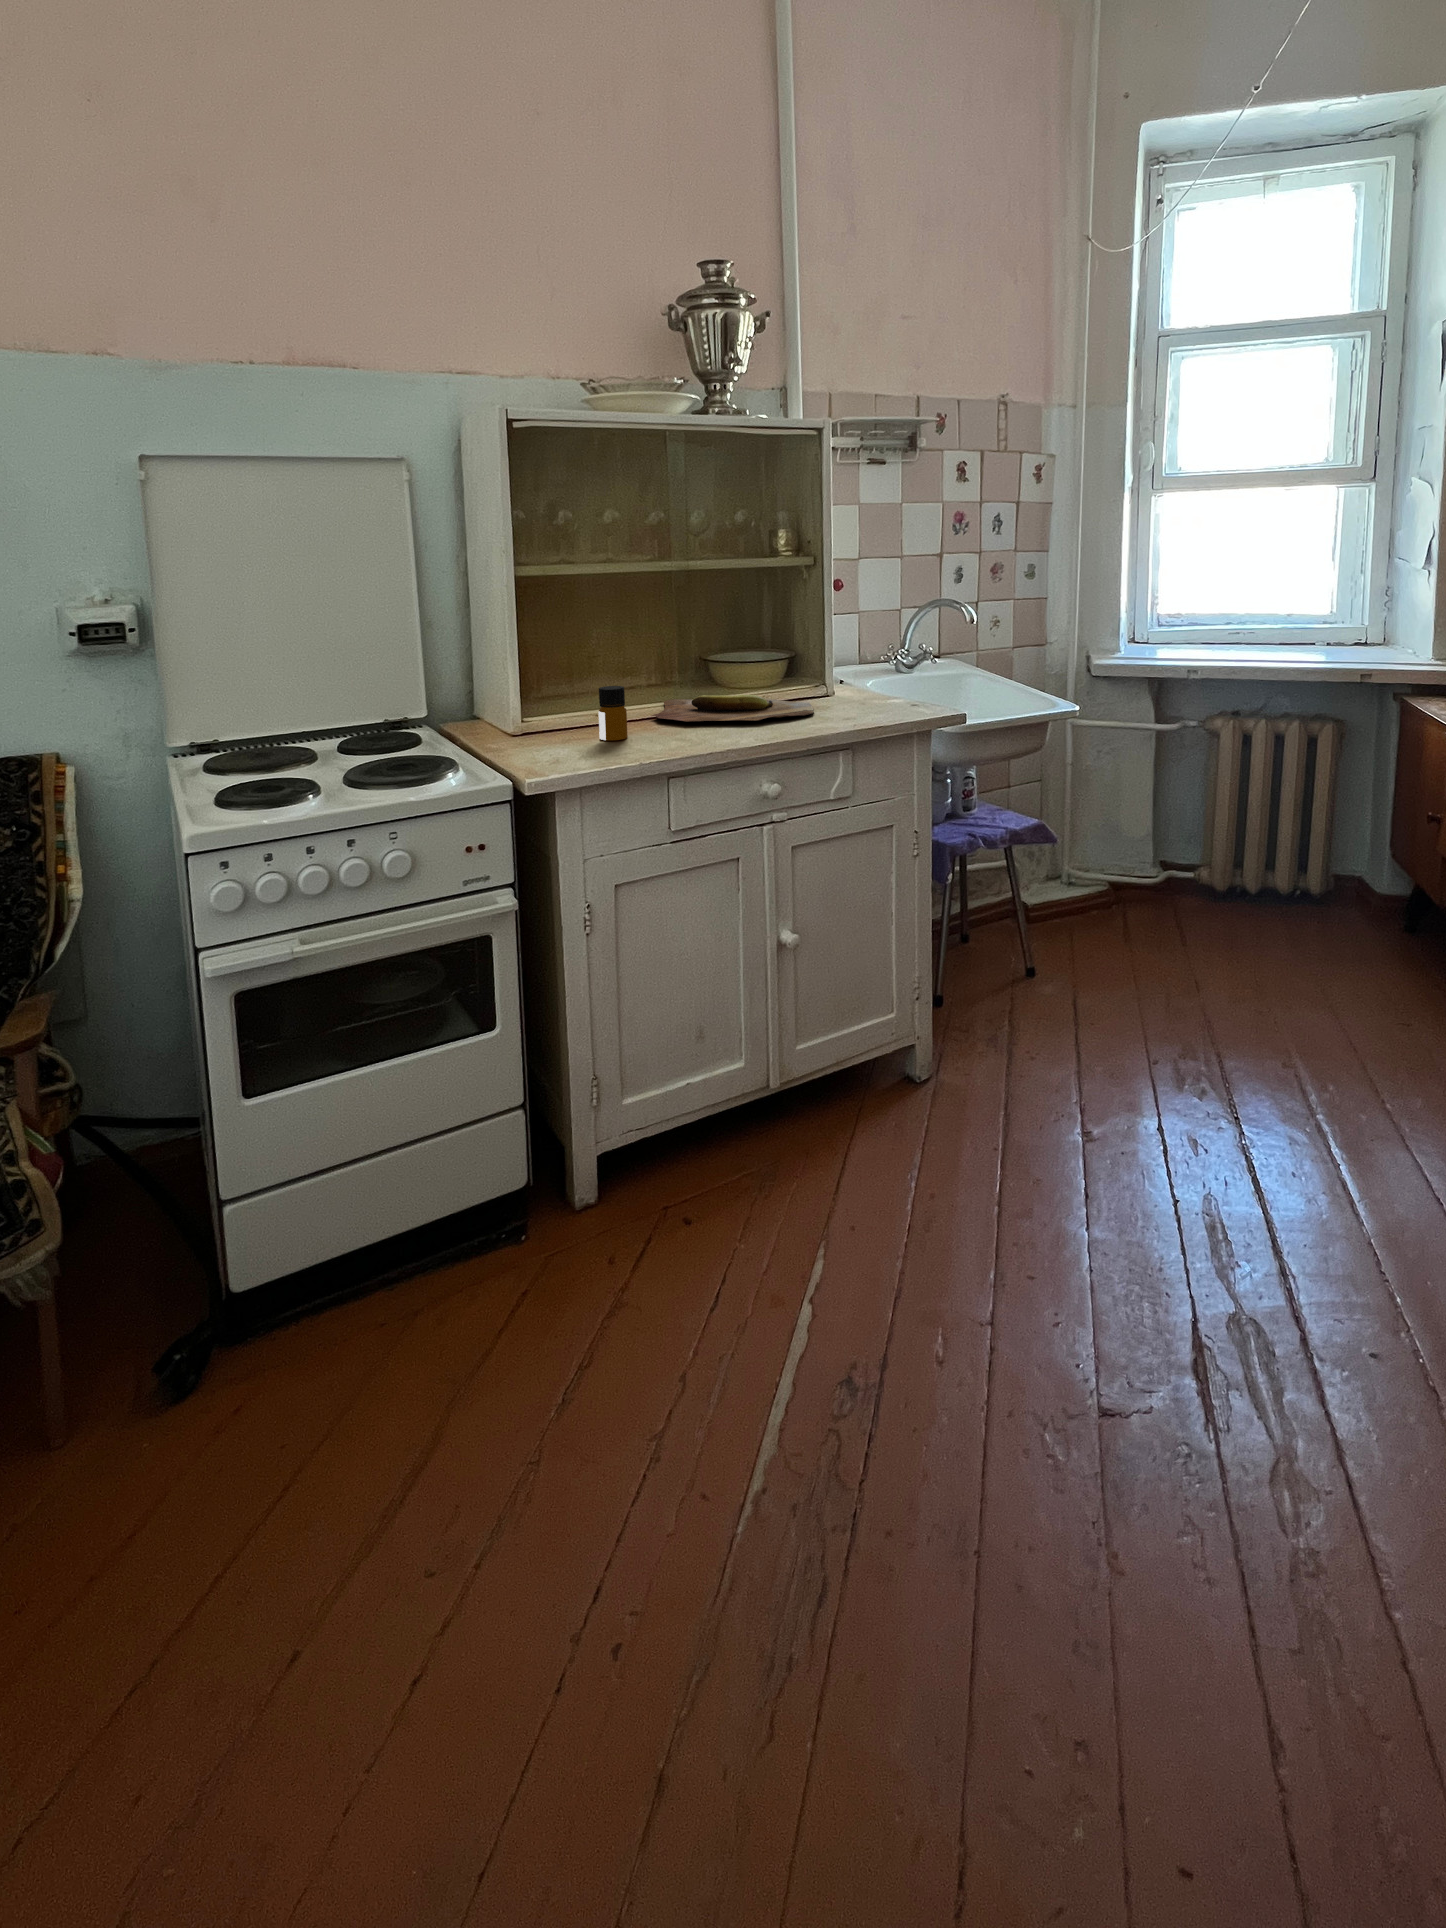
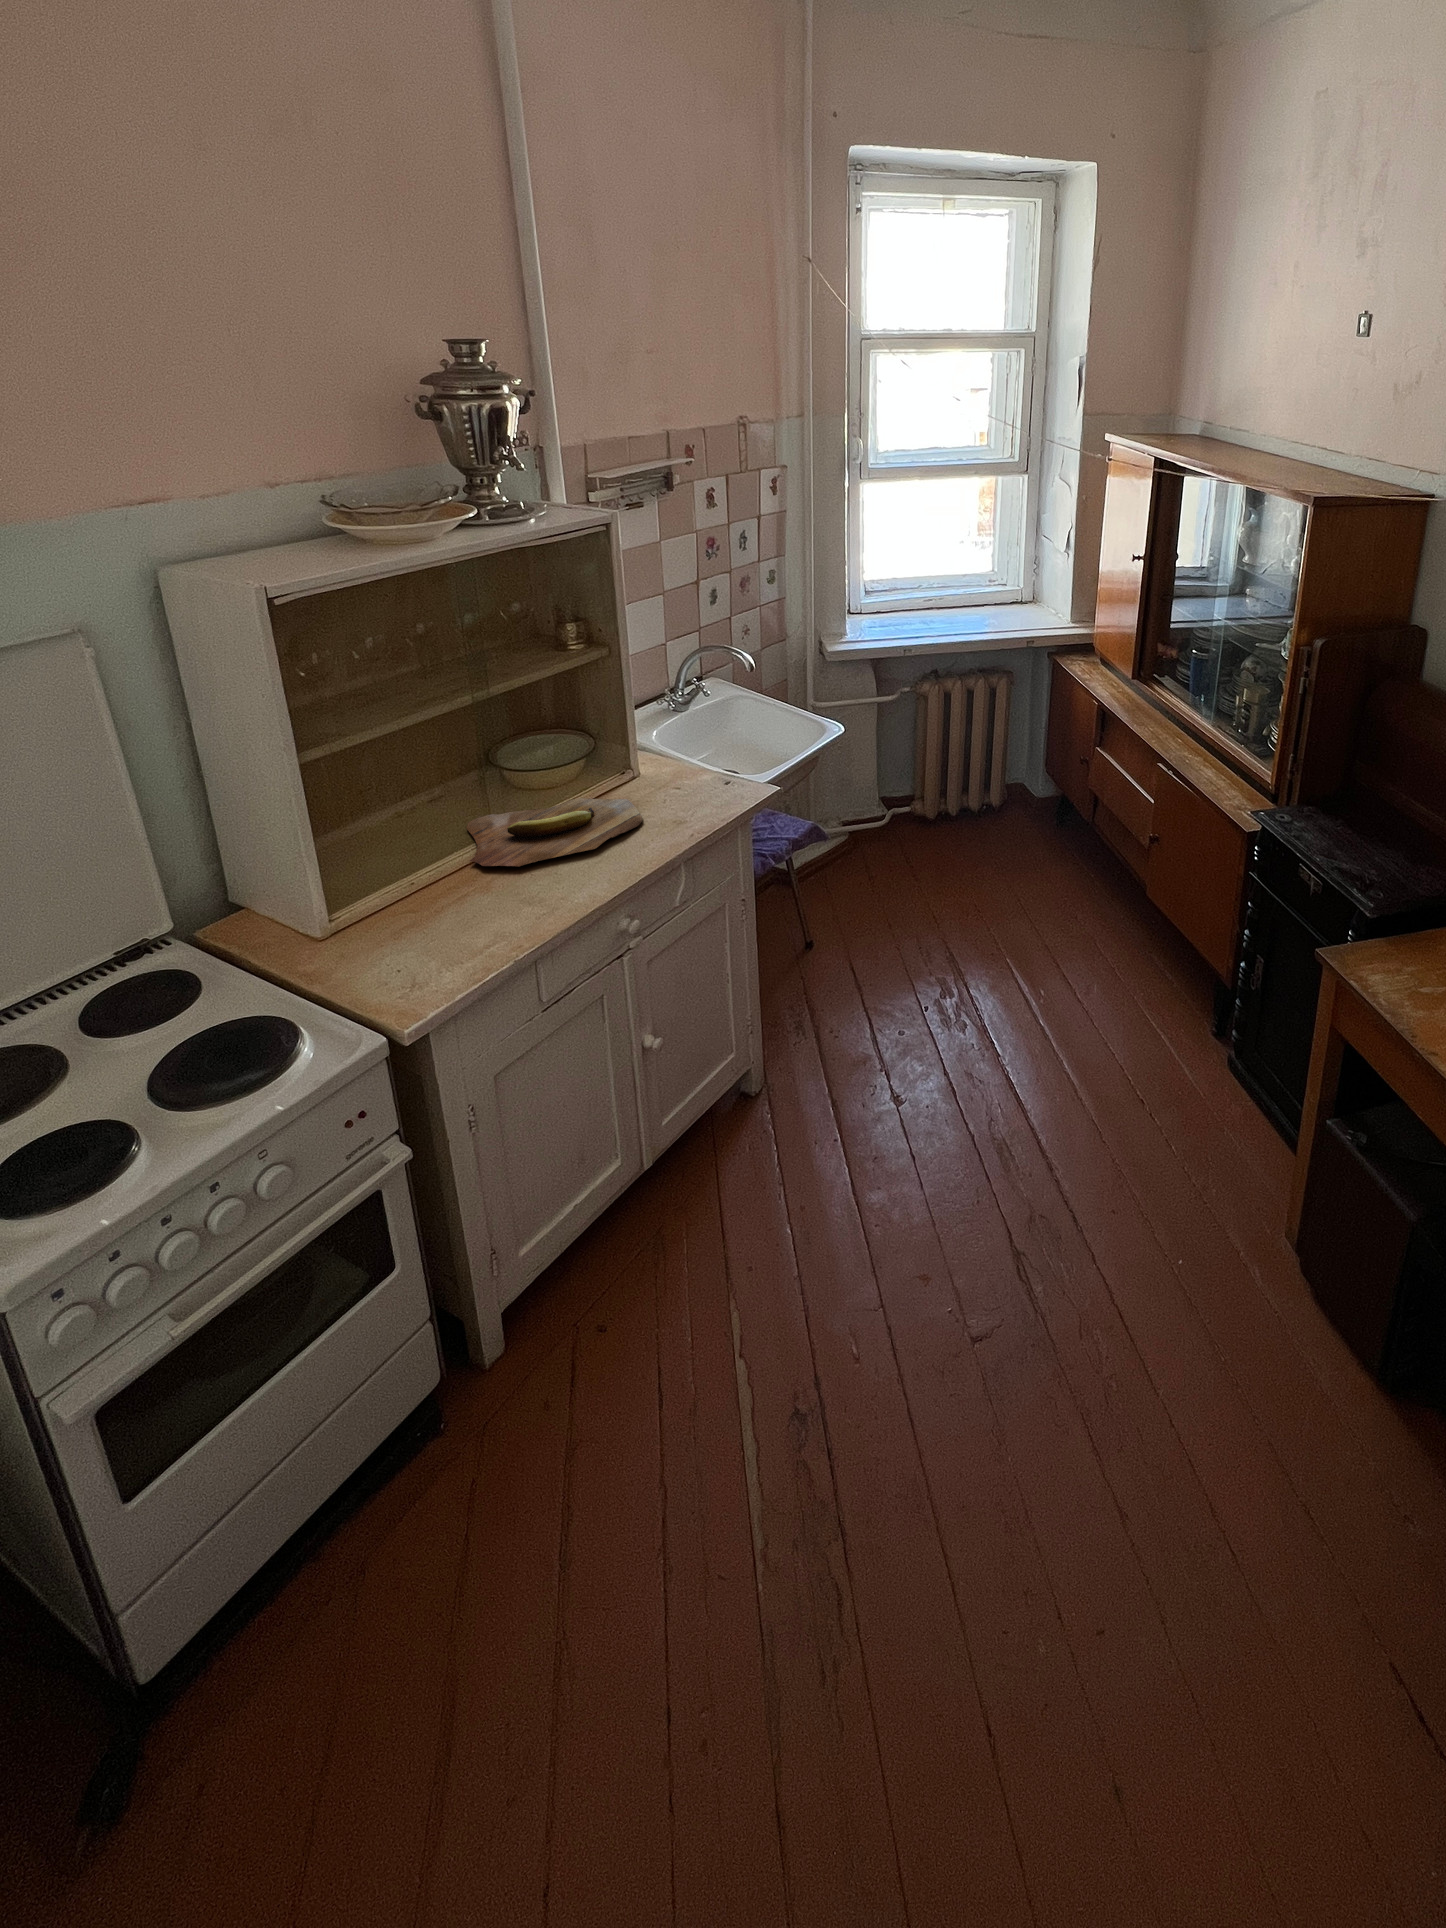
bottle: present [599,686,628,740] -> none [425,858,464,921]

